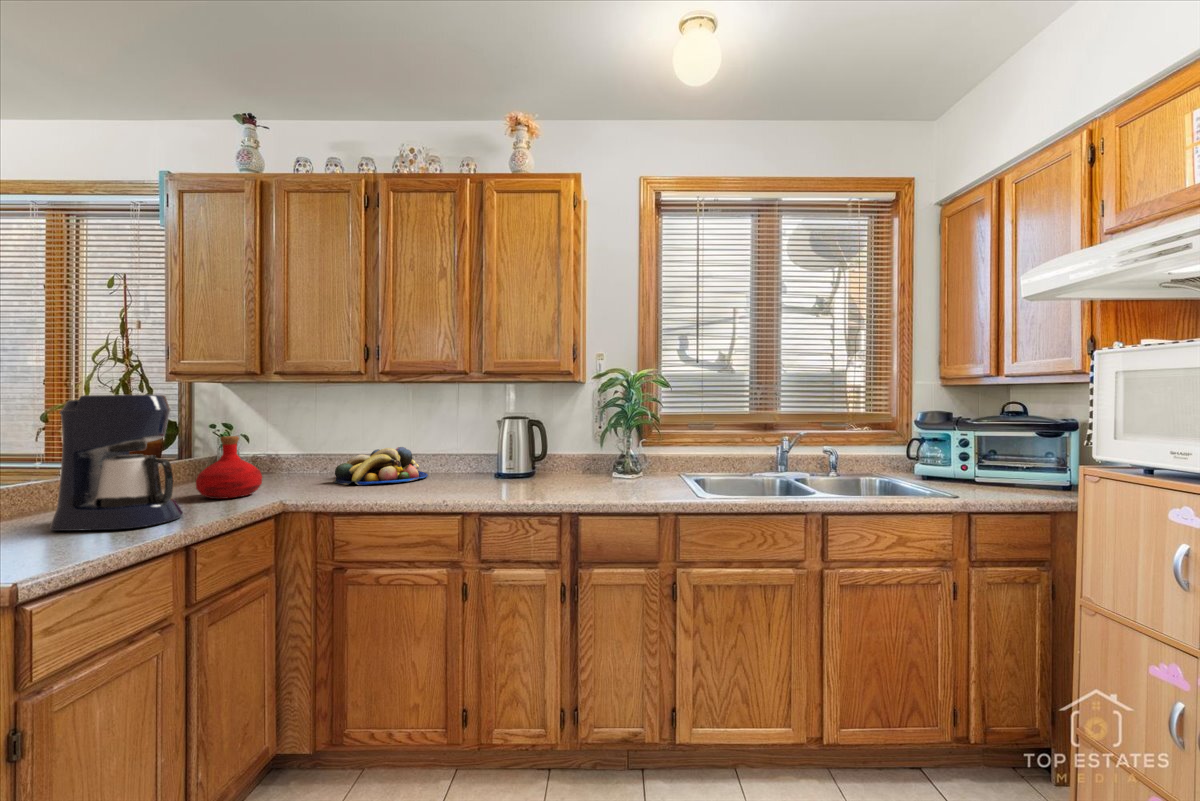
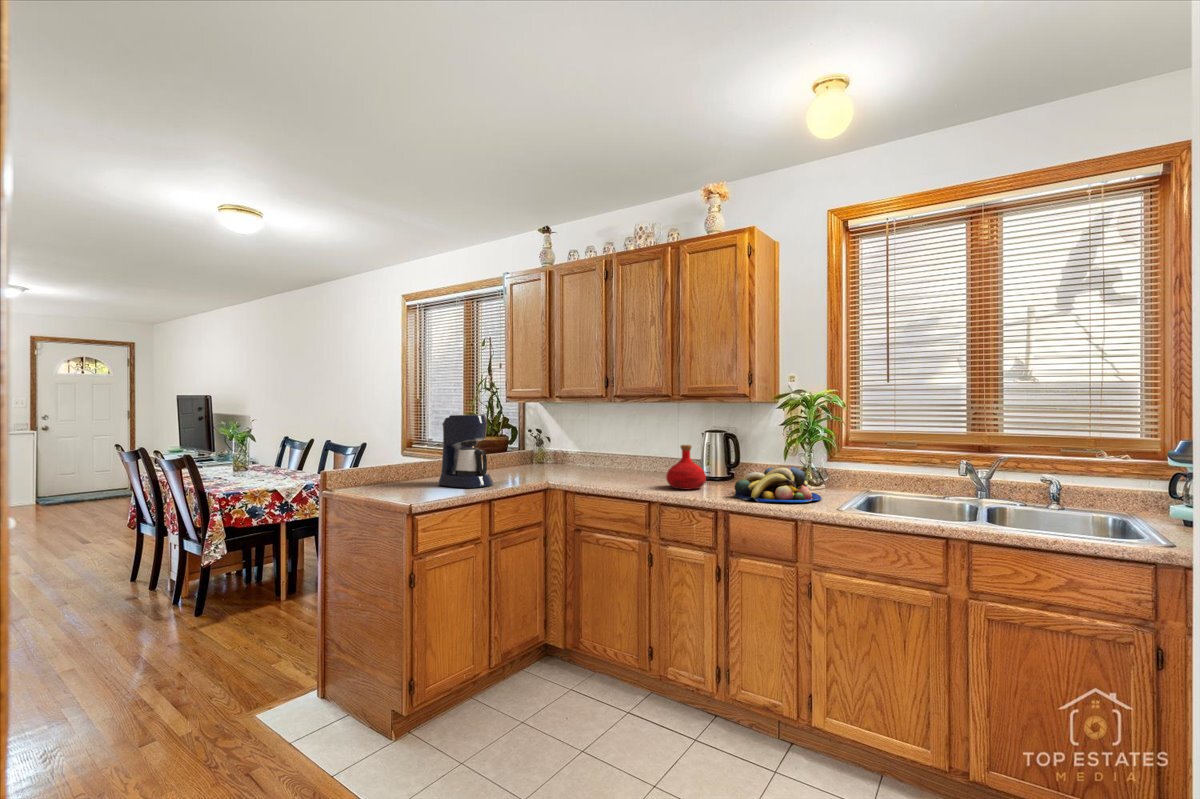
bottle: present [196,436,262,499] -> present [666,445,706,490]
fruit bowl: present [334,447,428,485] -> present [734,467,821,503]

